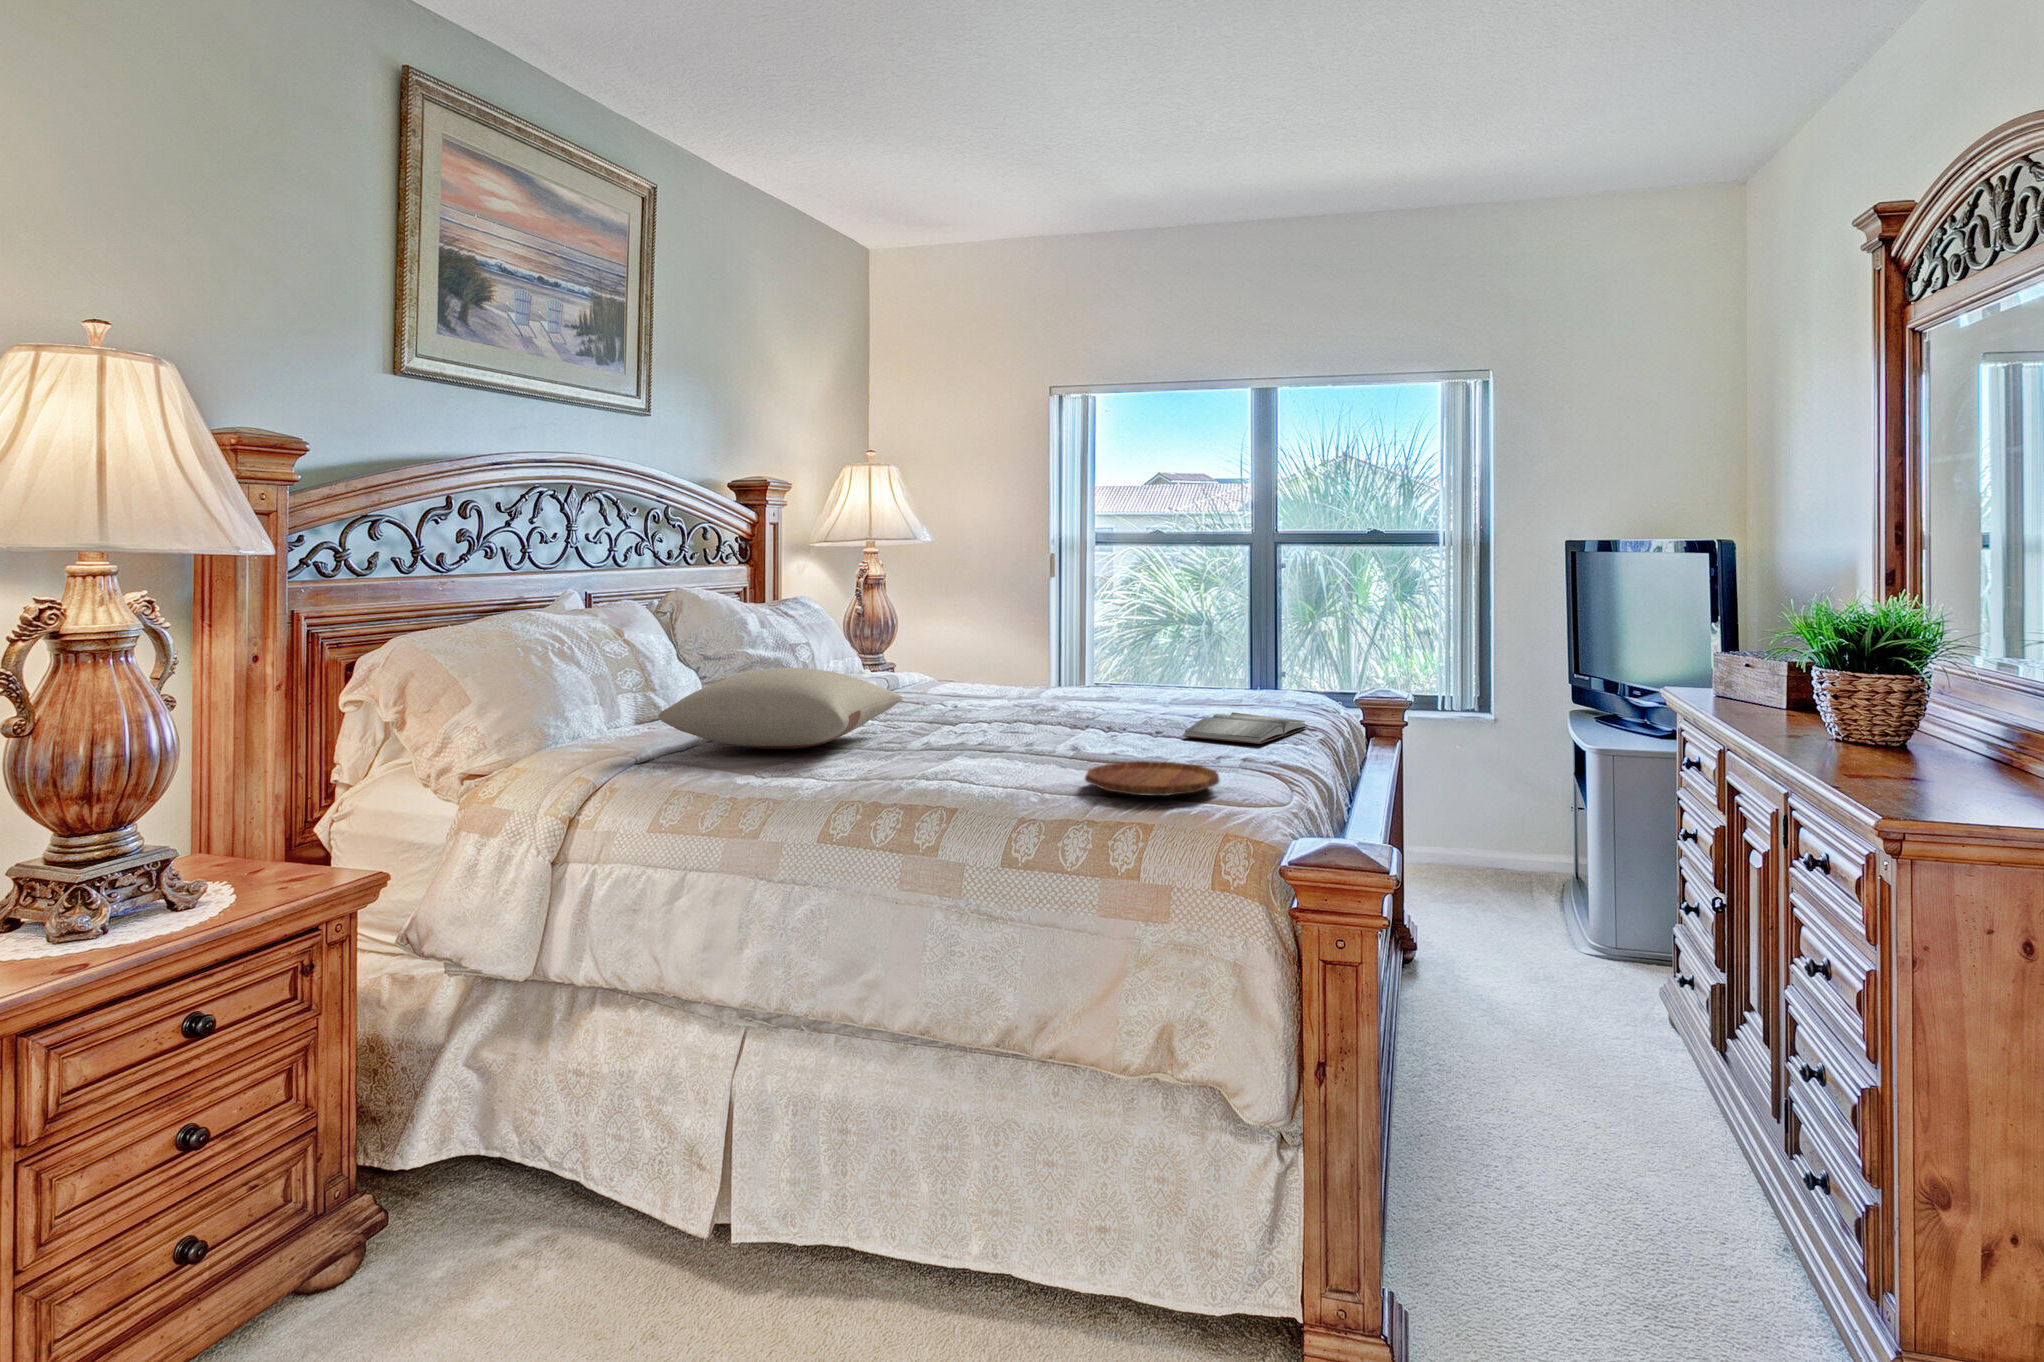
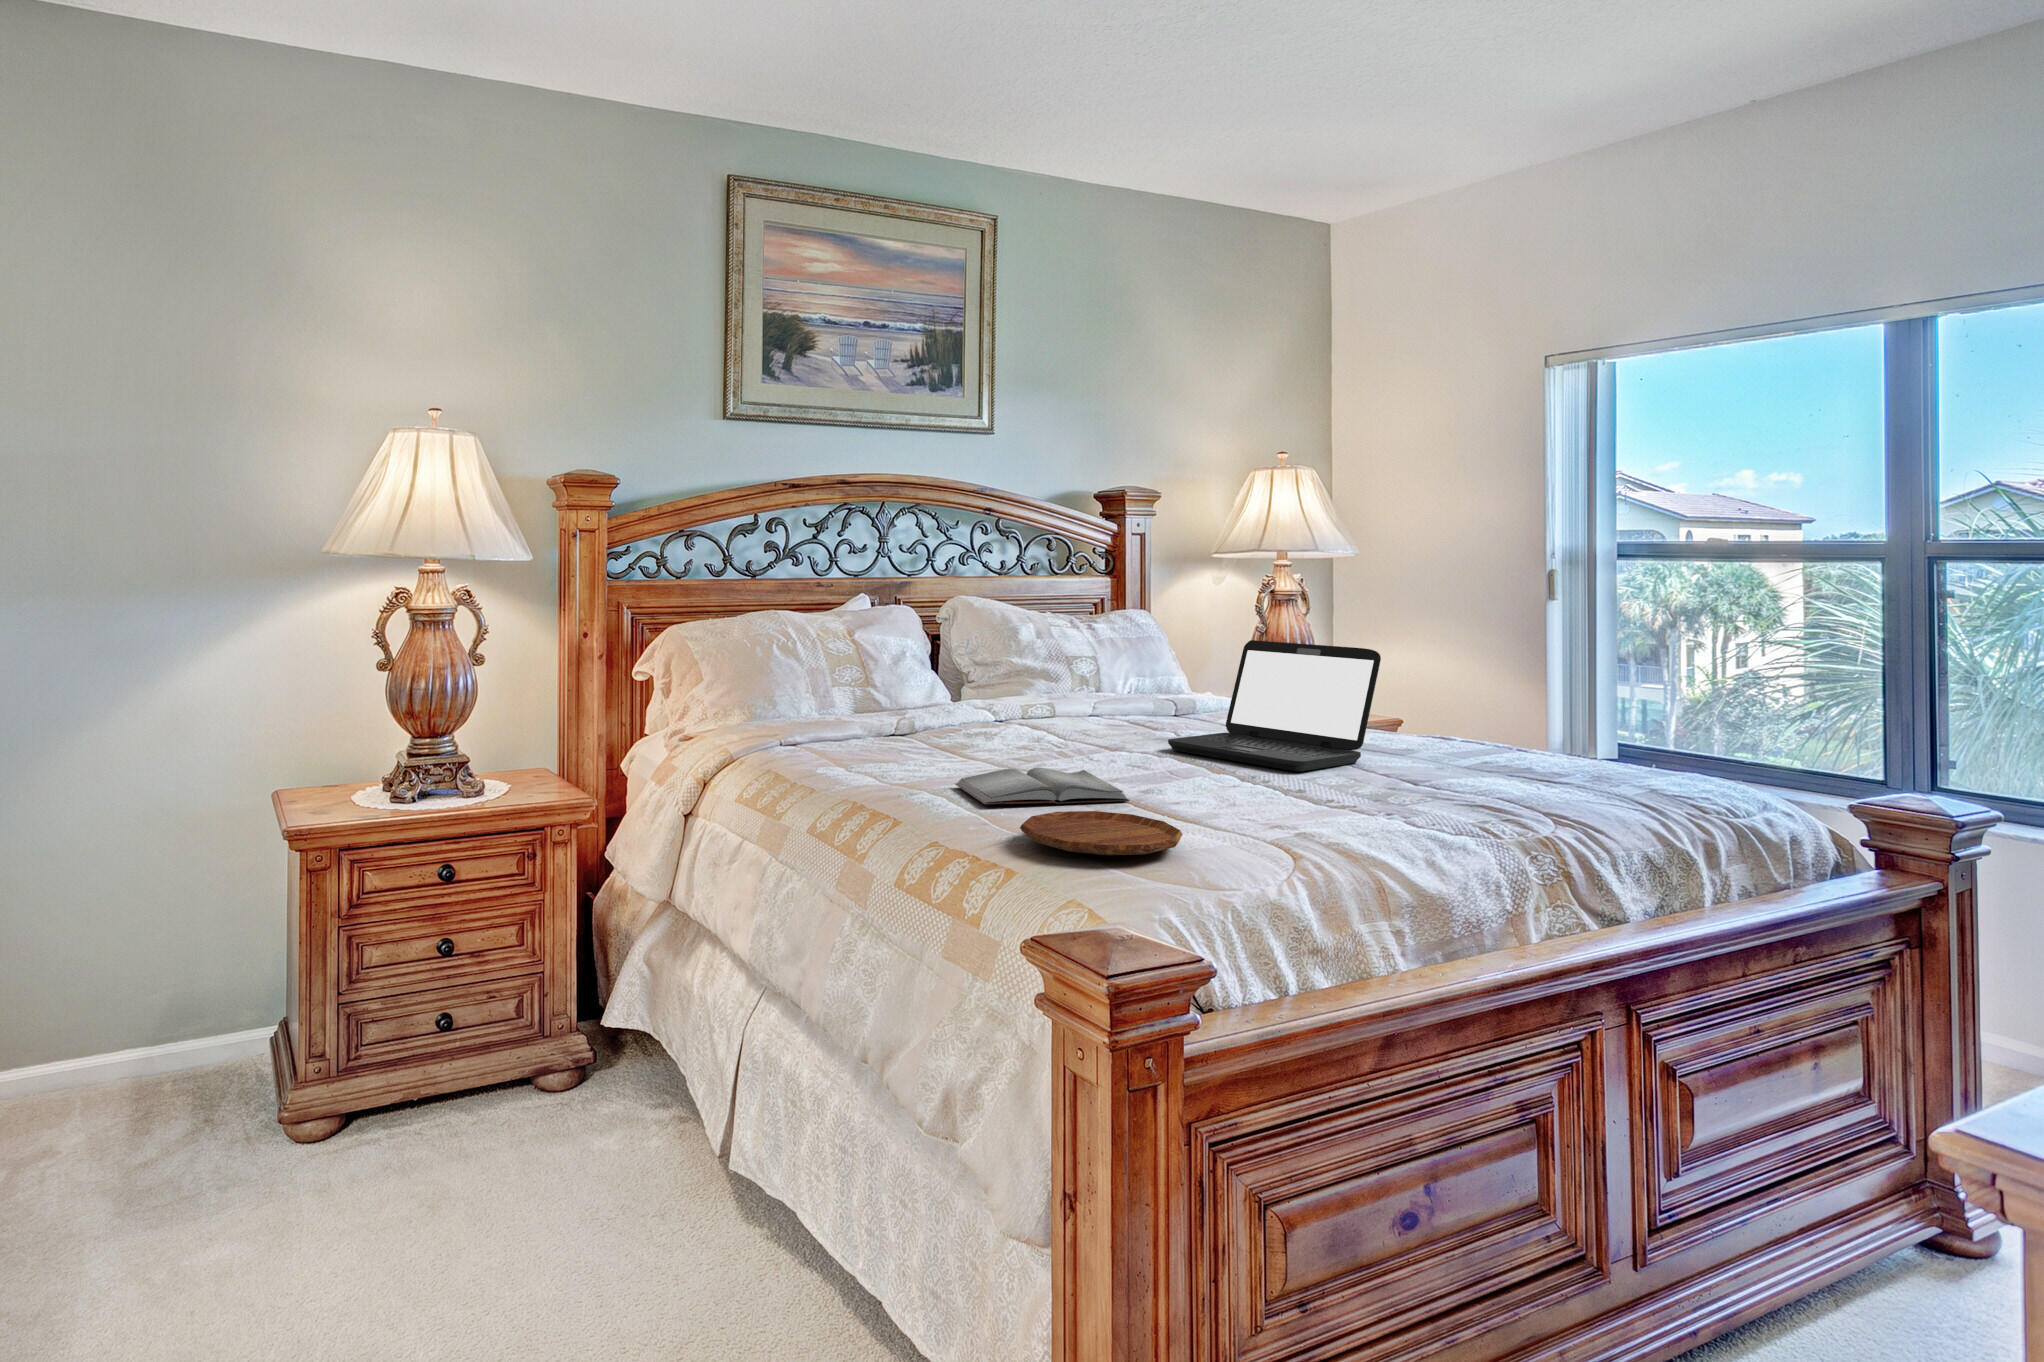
laptop: none [975,615,1120,718] -> present [1168,640,1381,771]
pillow: present [658,668,902,749] -> none [809,676,1050,753]
hardback book: present [1182,712,1307,744] -> present [955,768,1129,804]

